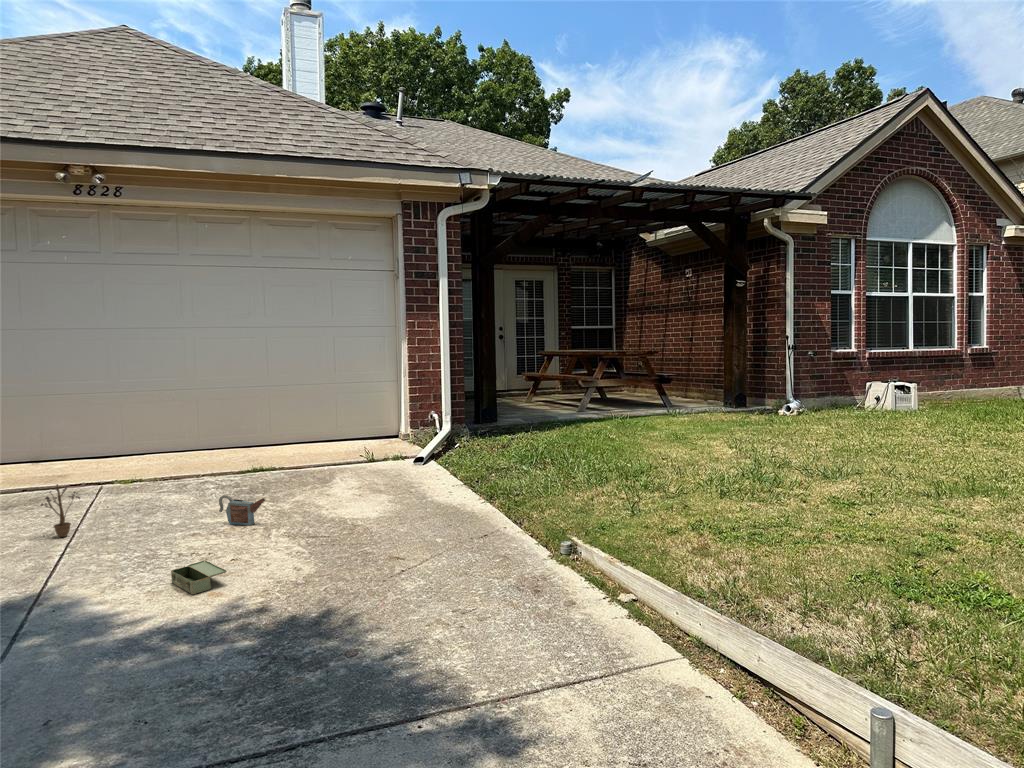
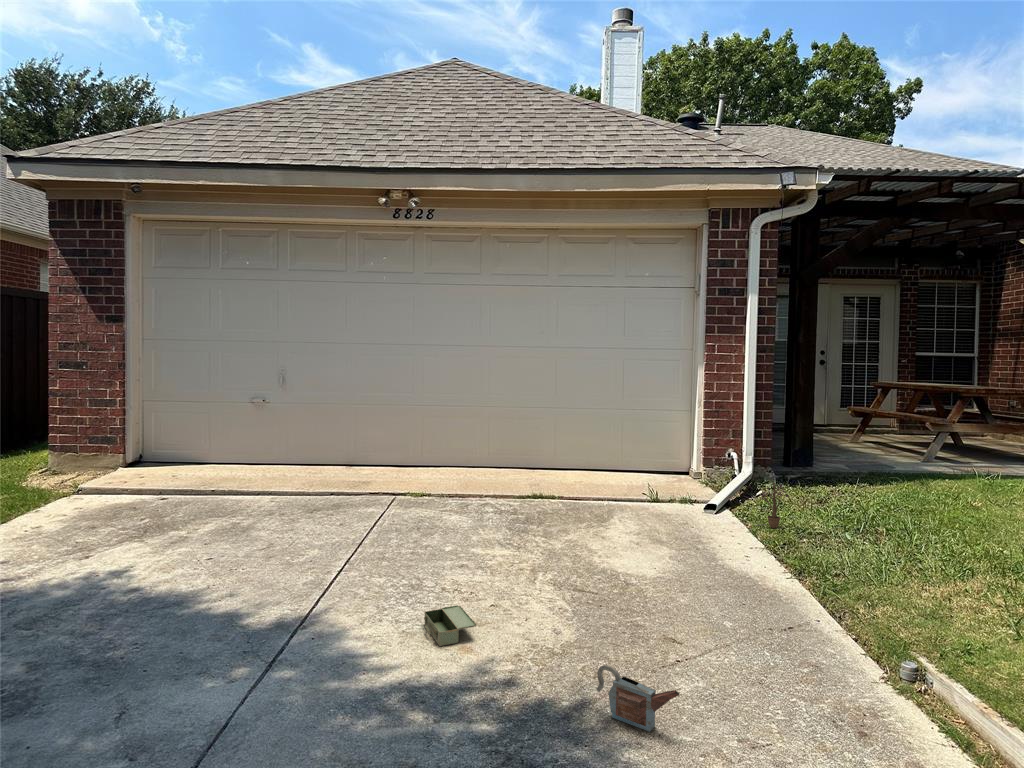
decorative plant: present [37,484,80,538] -> present [755,483,788,528]
watering can: present [219,495,265,525] -> present [596,664,679,732]

